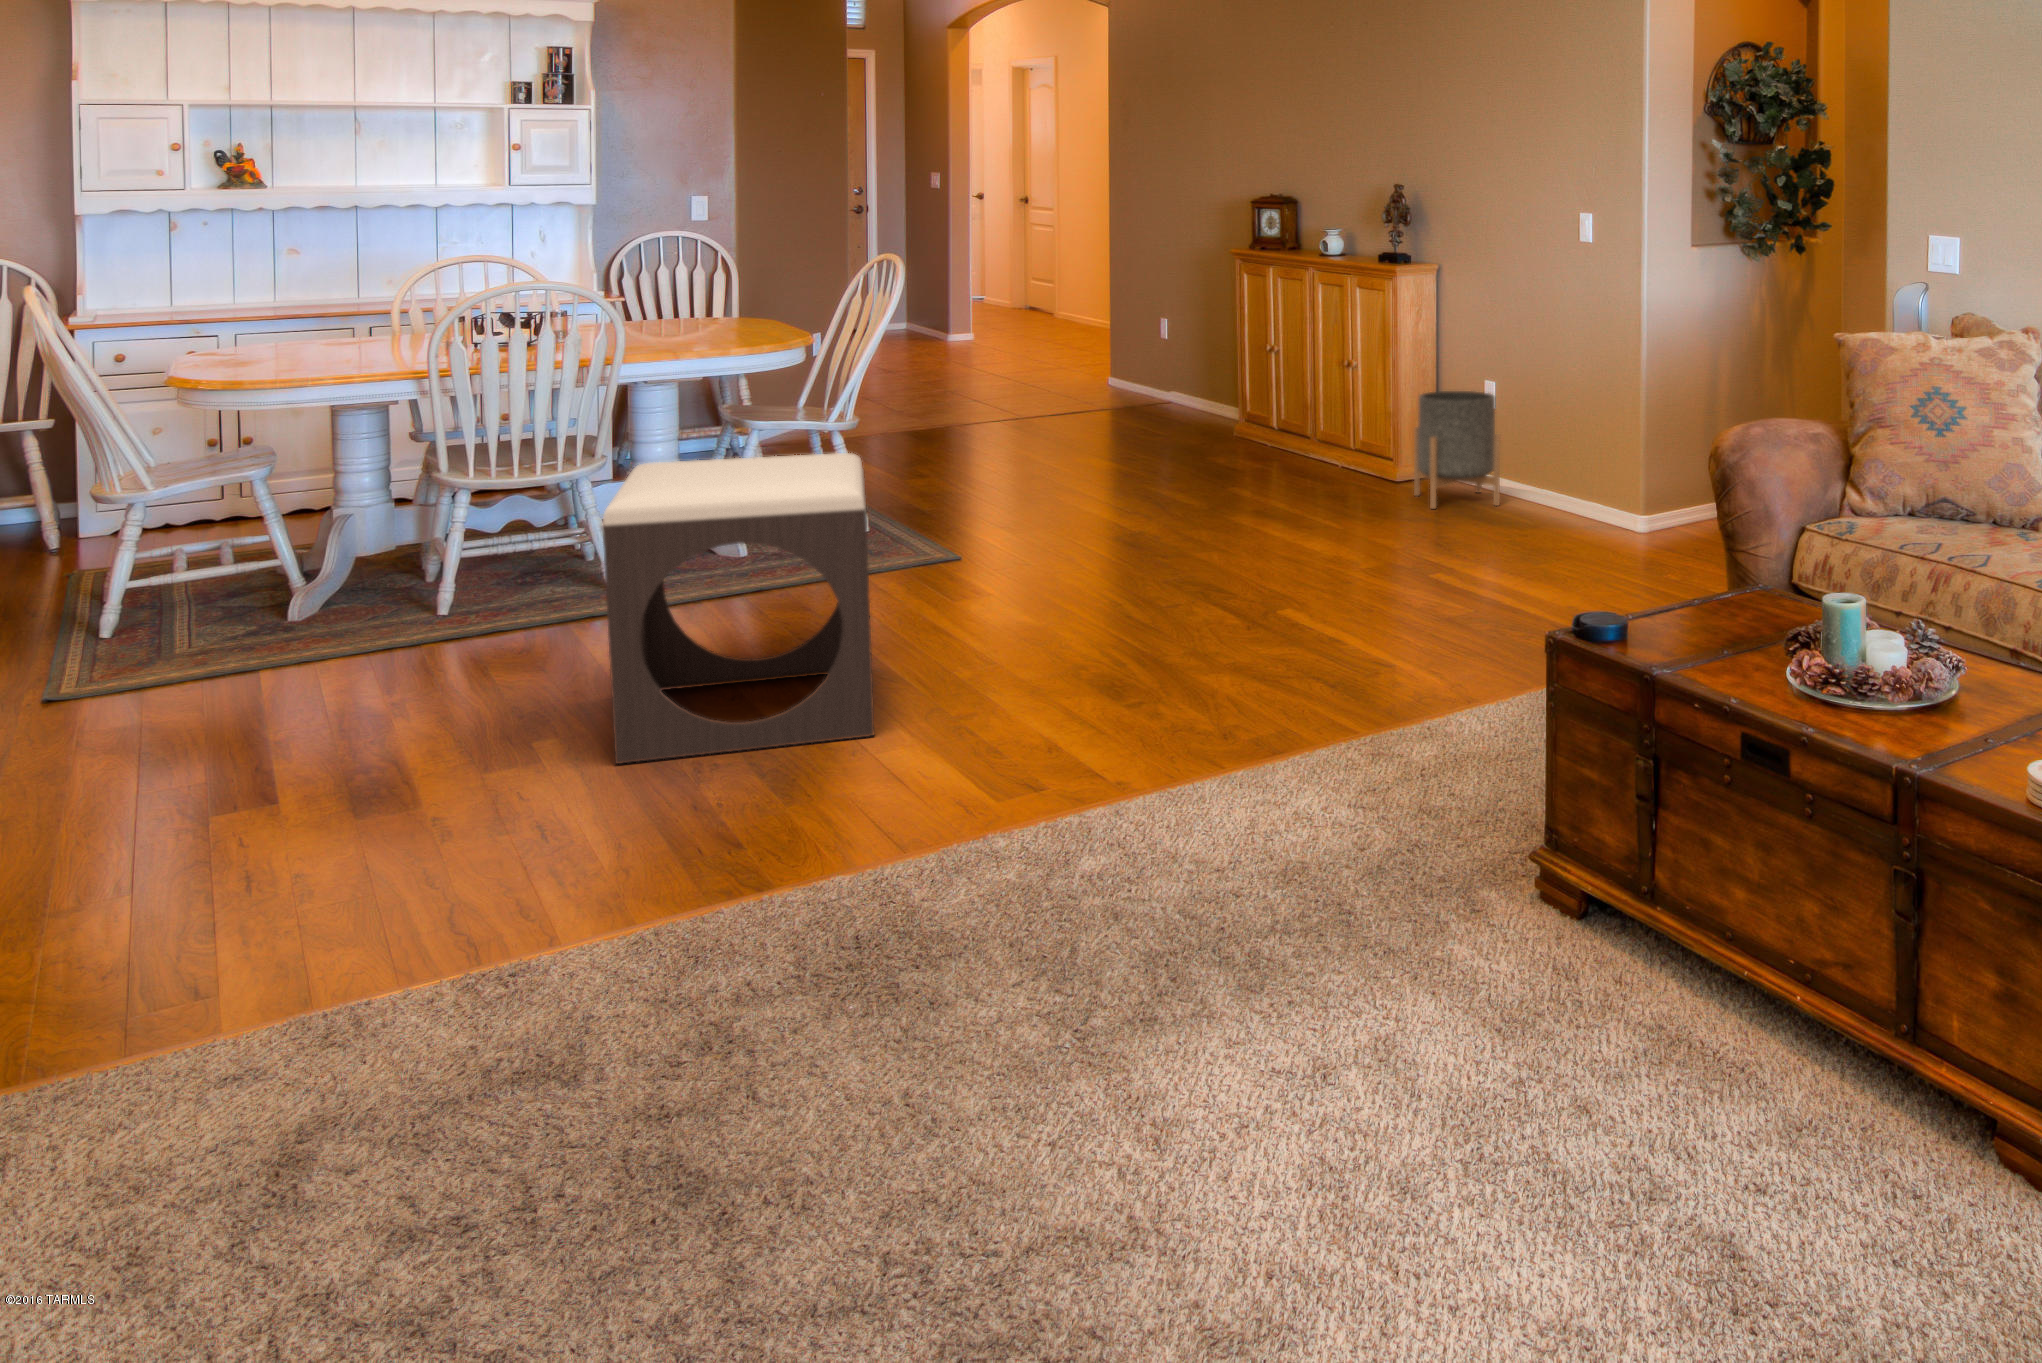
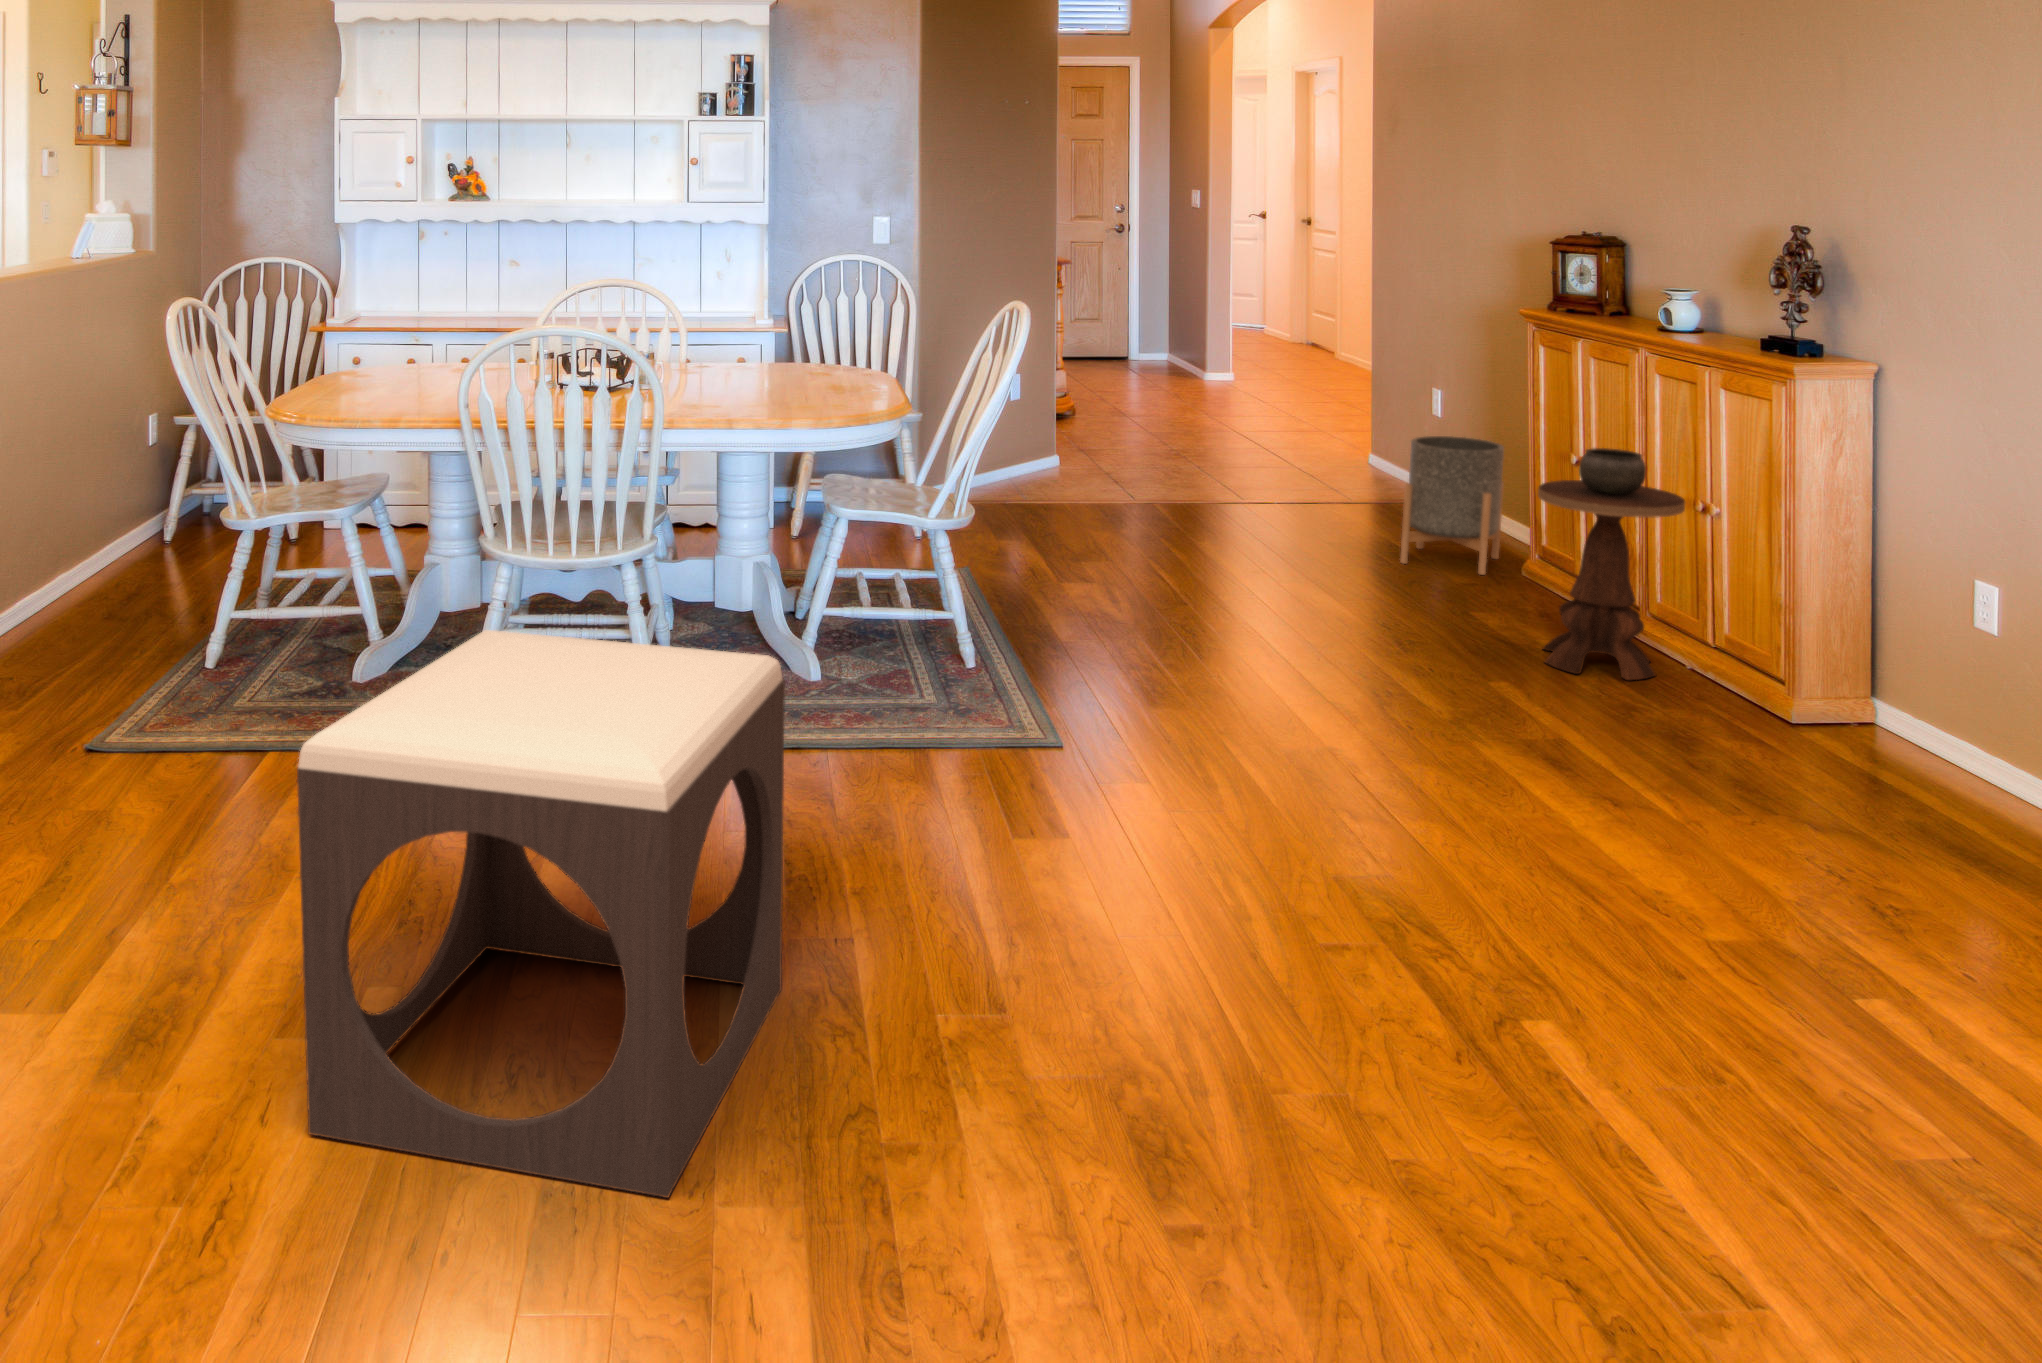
side table: none [1258,333,1345,481] -> present [1538,448,1685,680]
planter: present [1414,391,1500,509] -> present [1400,436,1504,575]

